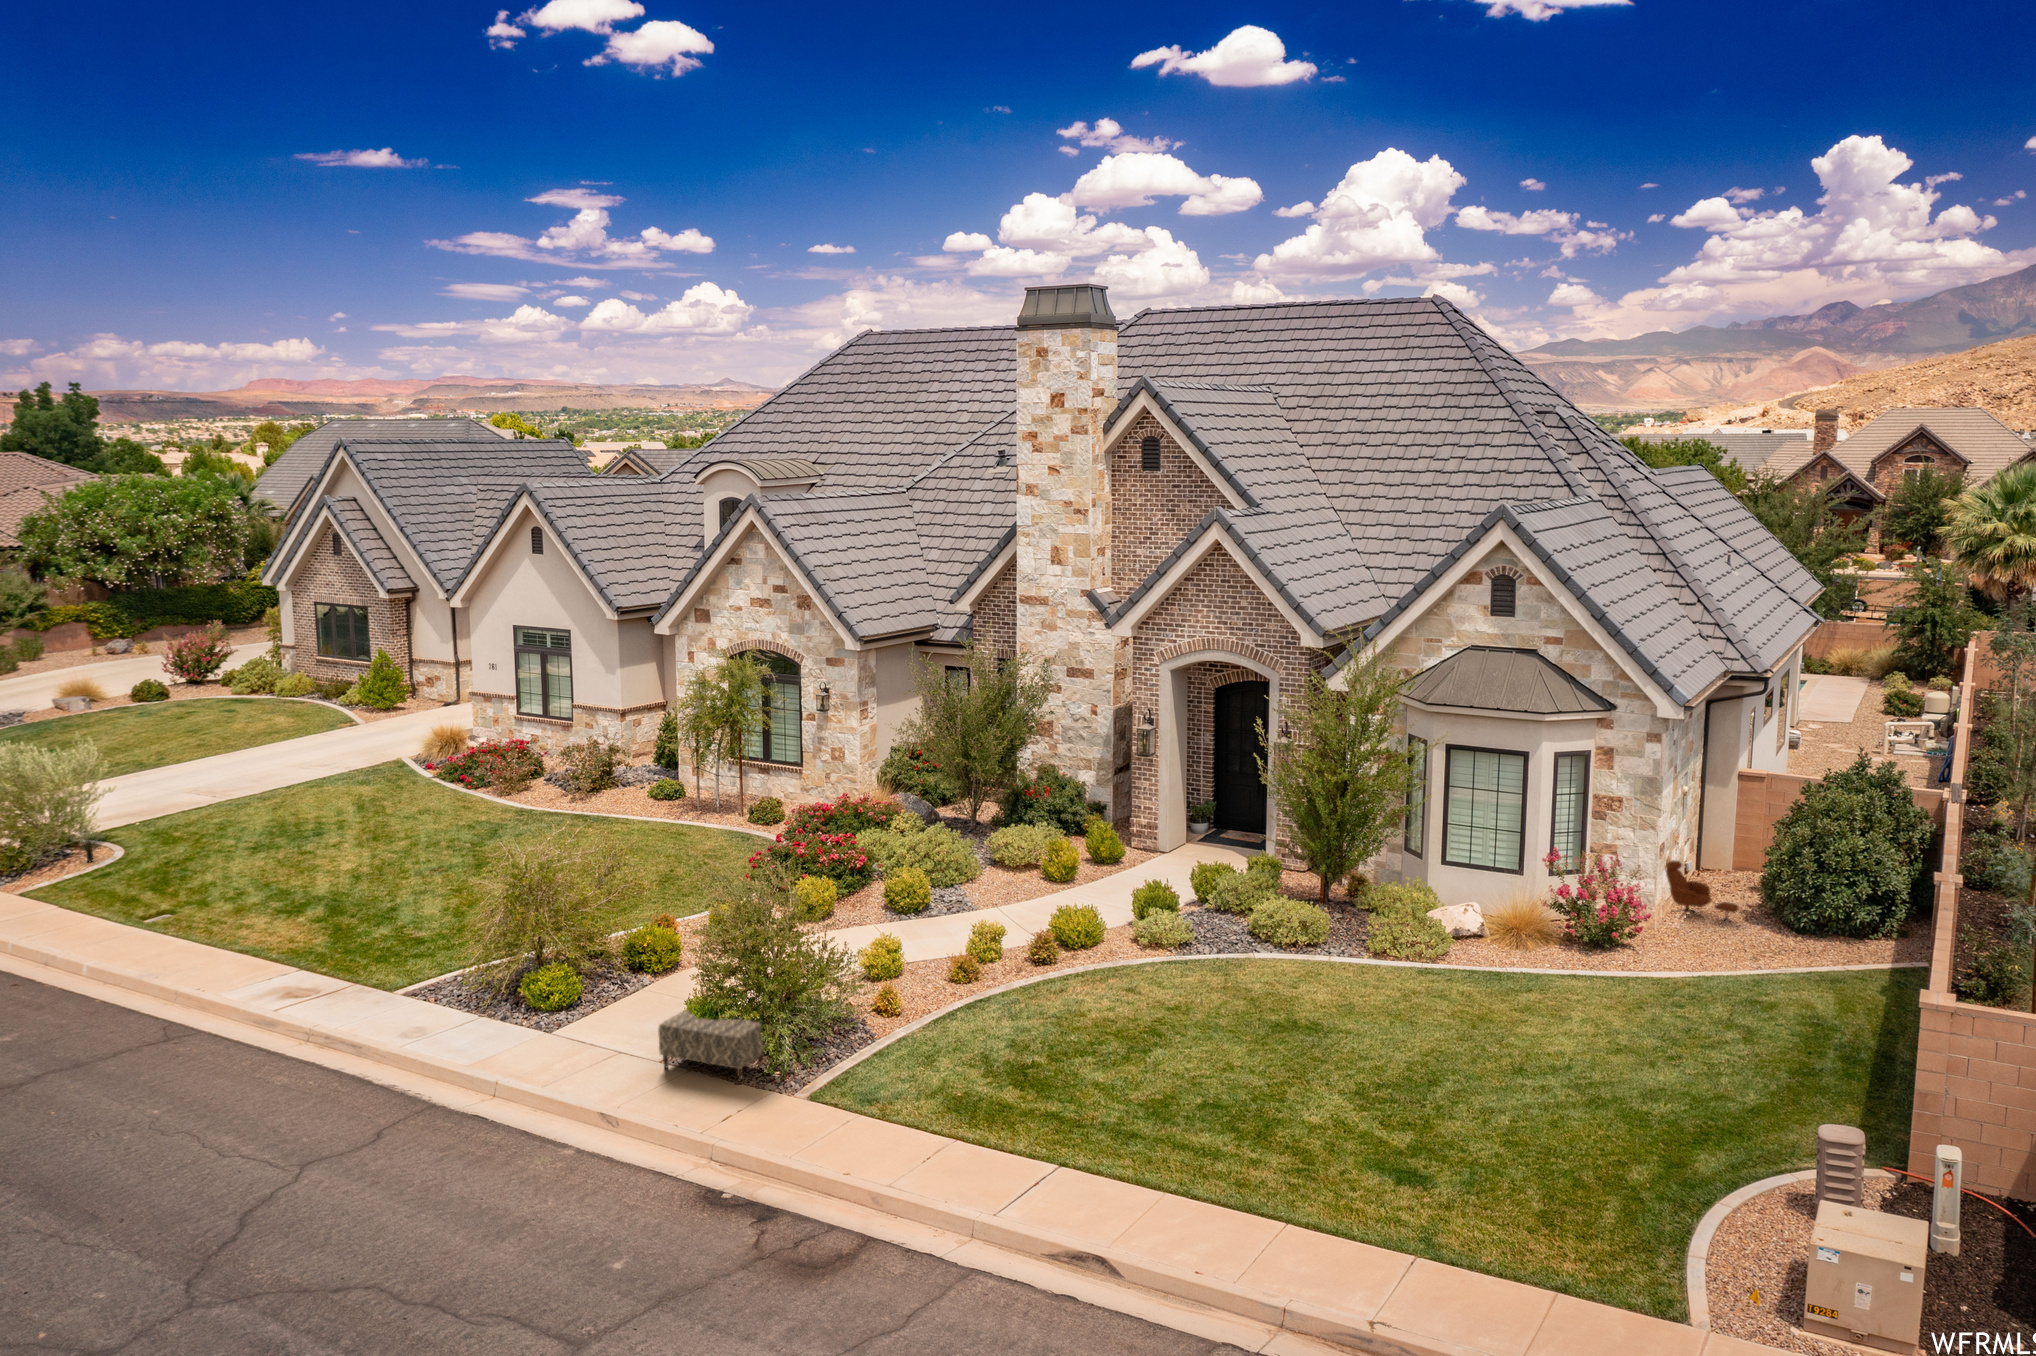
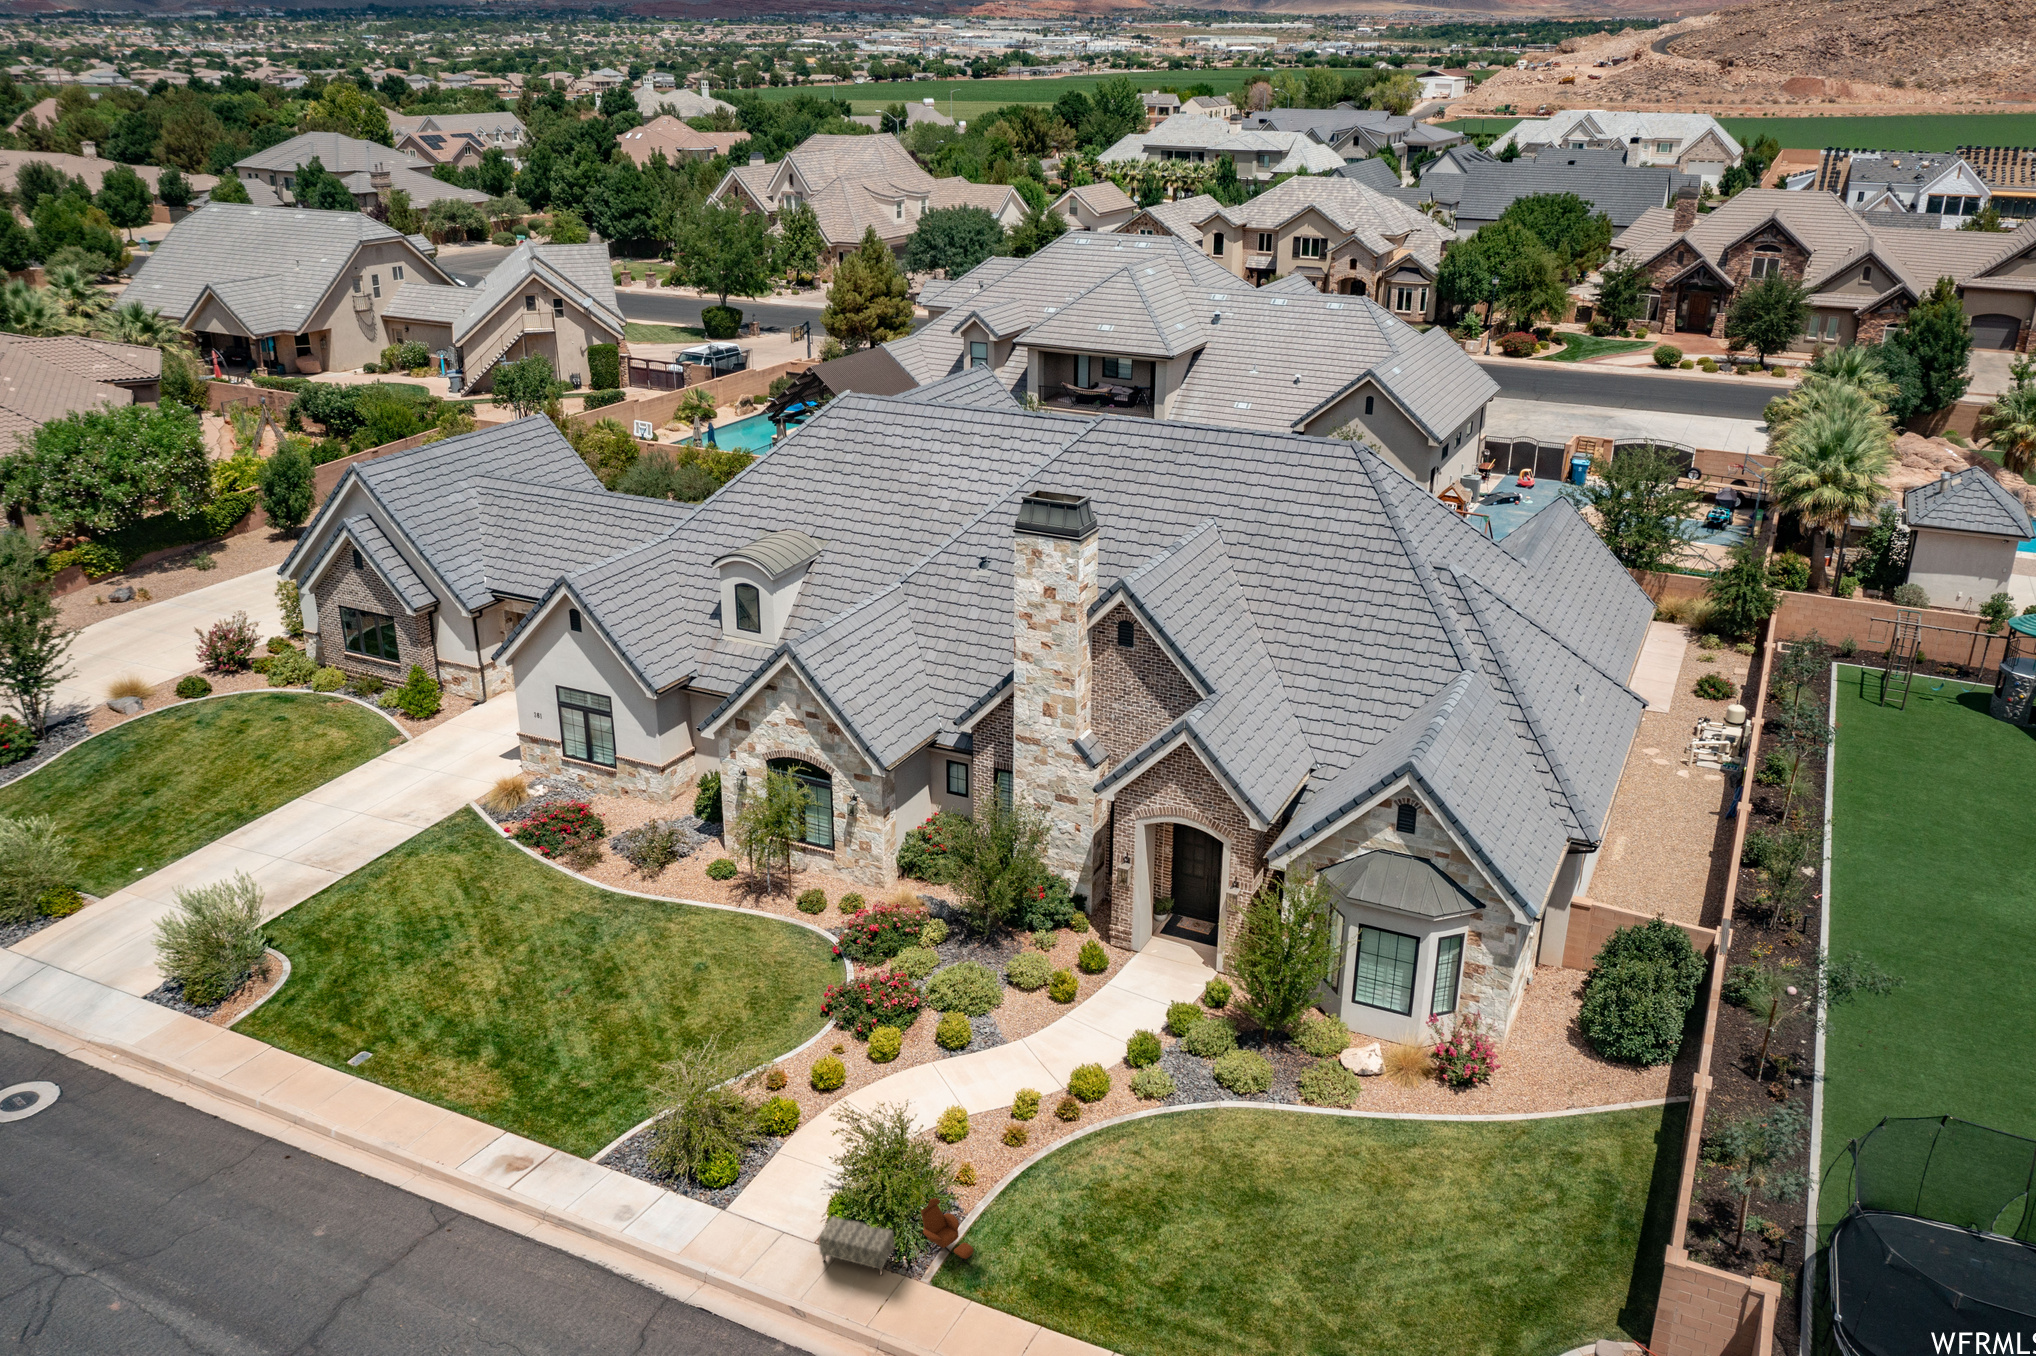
lounge chair: present [1665,860,1739,923] -> present [921,1198,974,1268]

